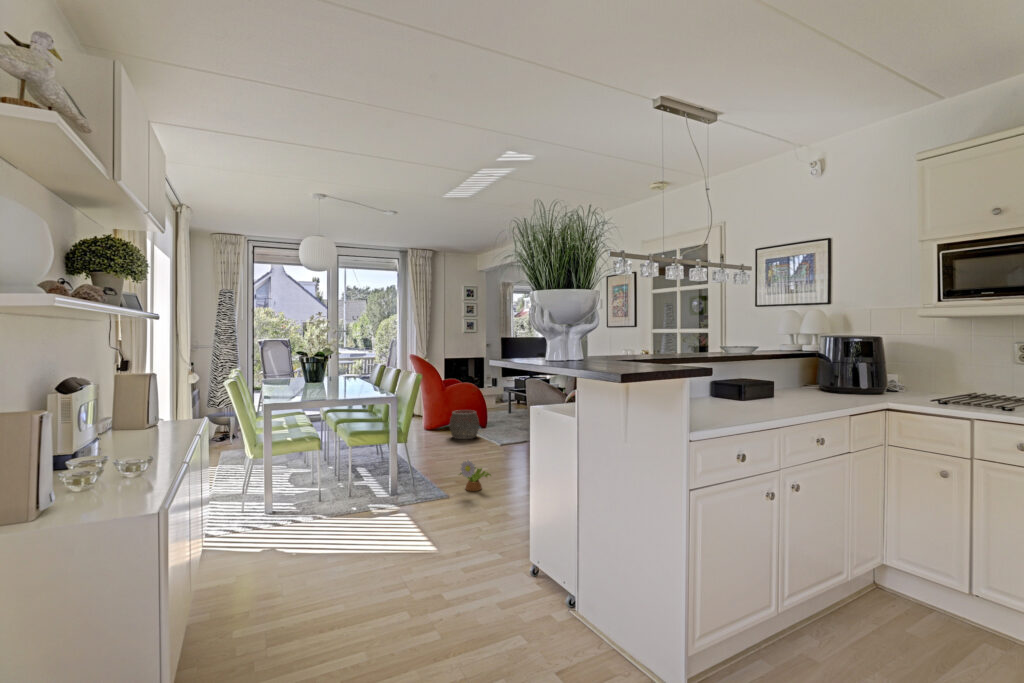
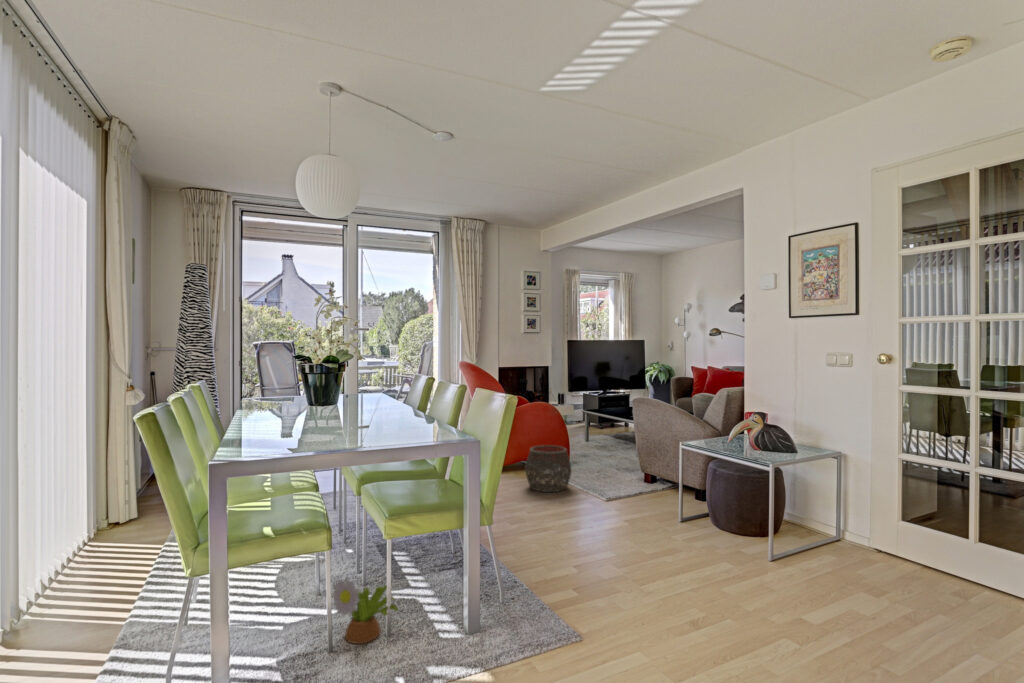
decorative plant: present [459,460,491,491] -> present [332,577,398,644]

